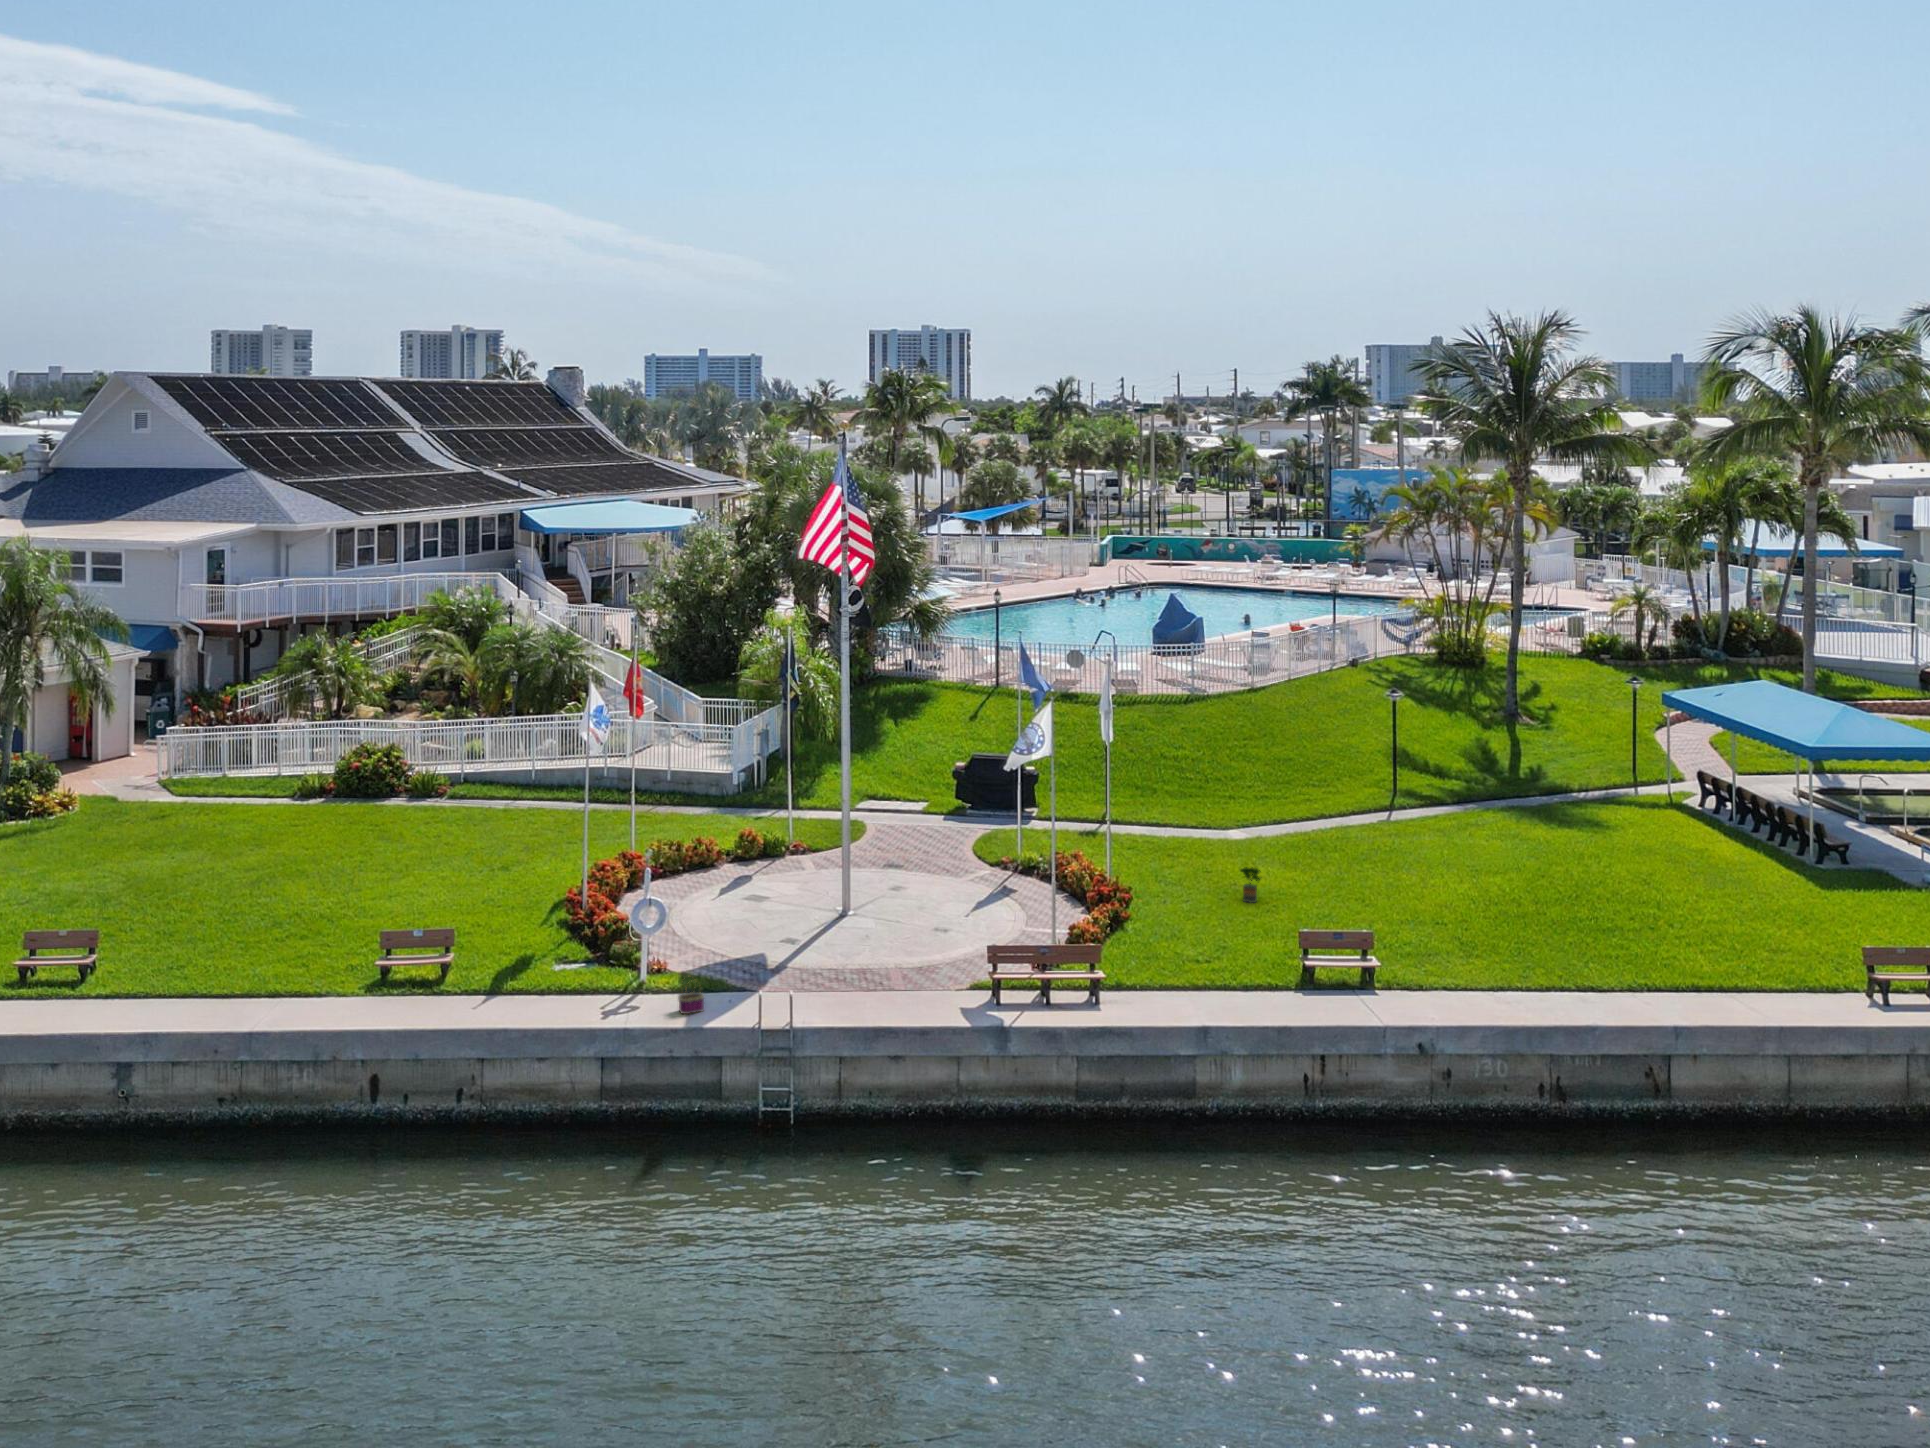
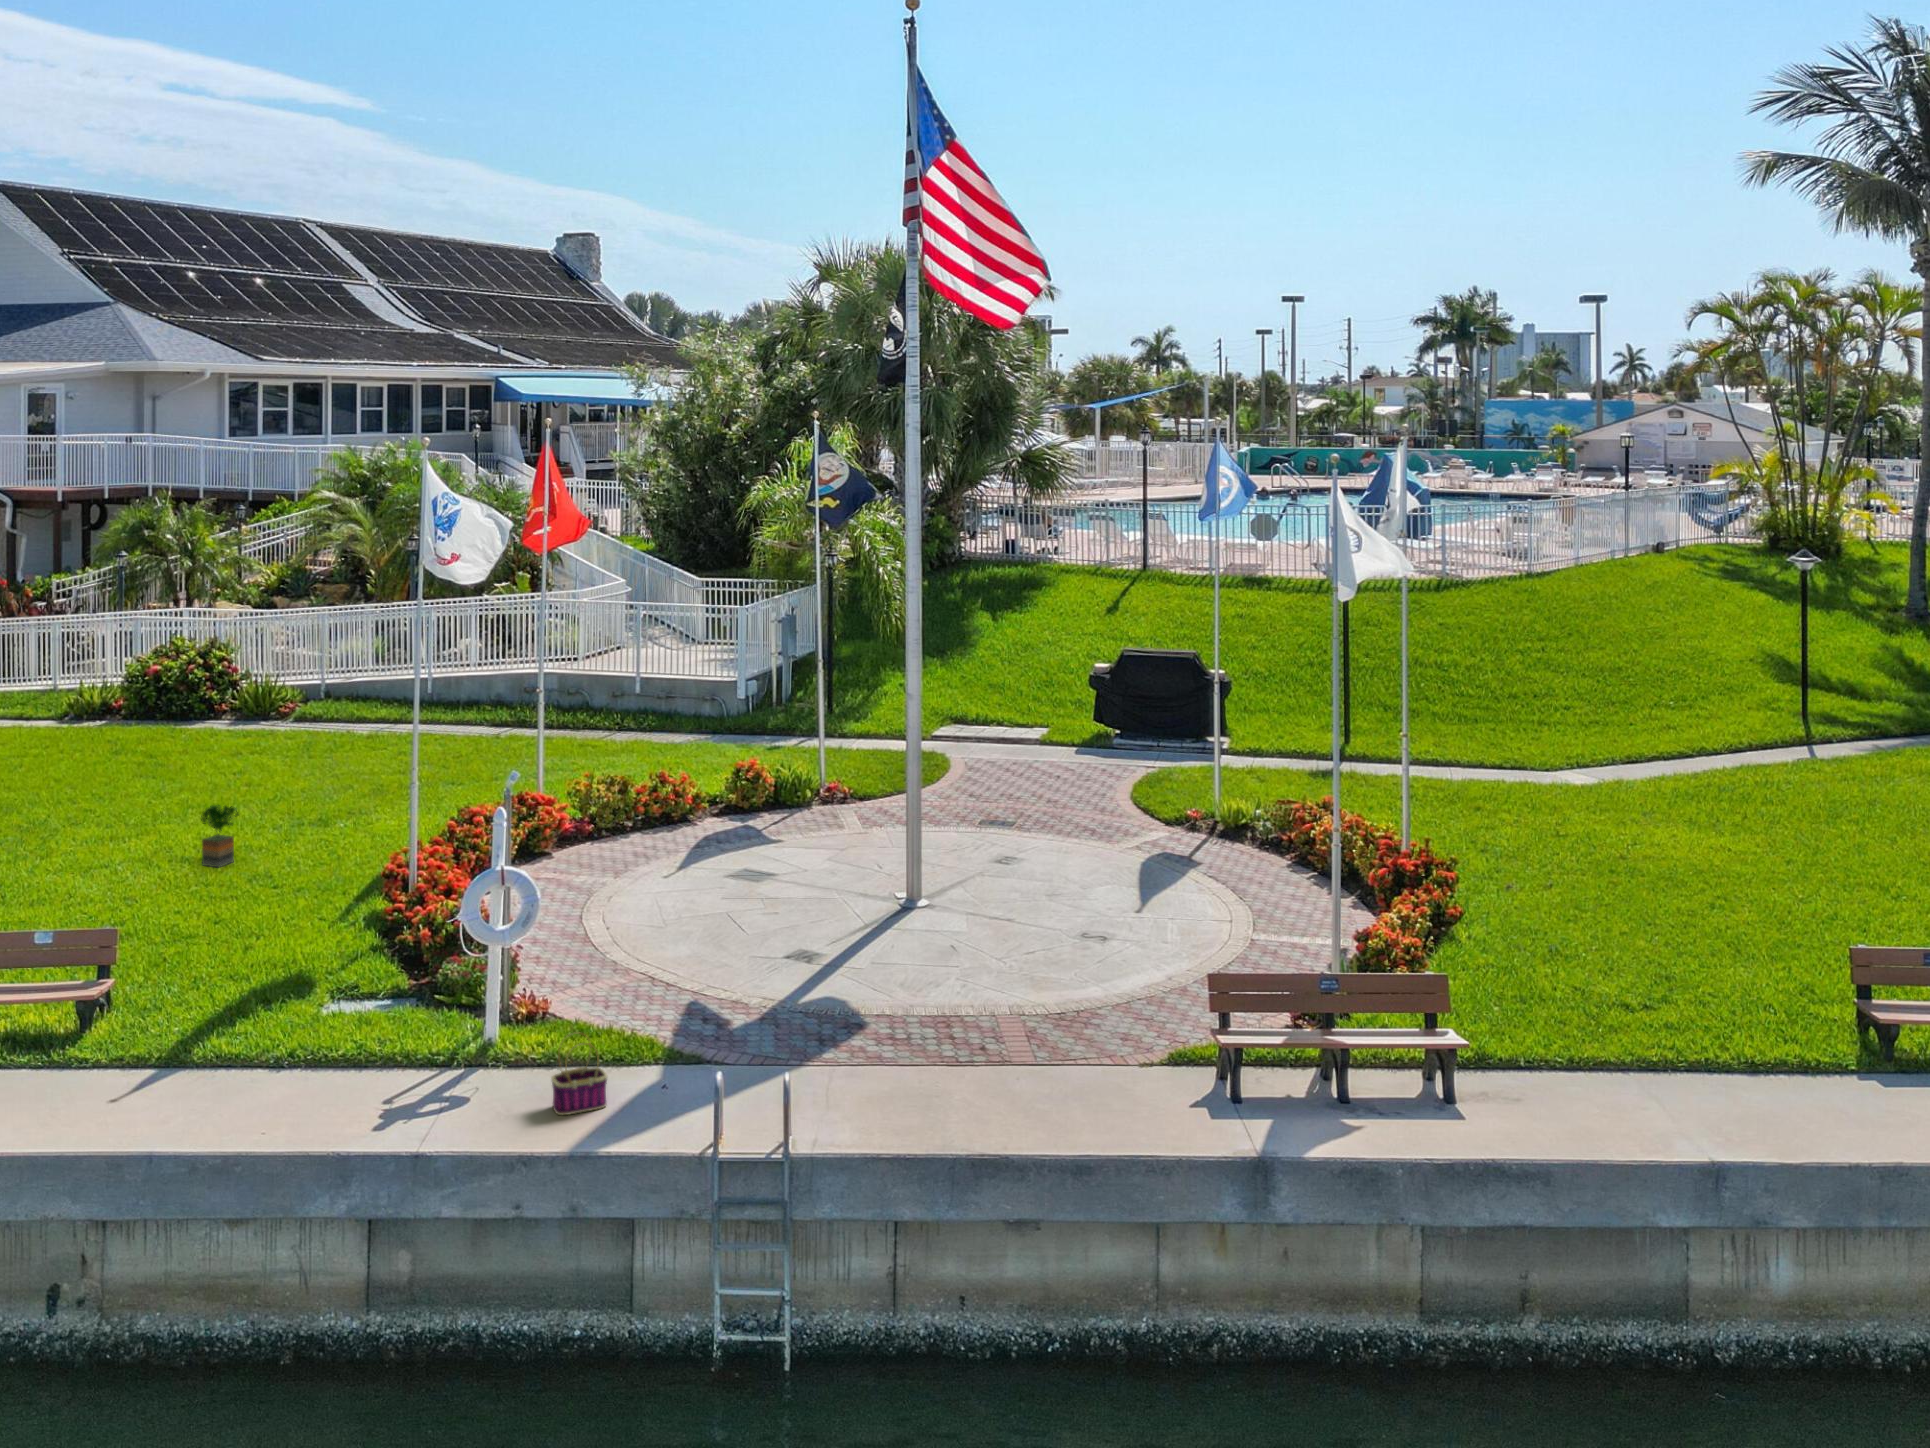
potted tree: present [1241,867,1261,903] -> present [201,805,239,867]

